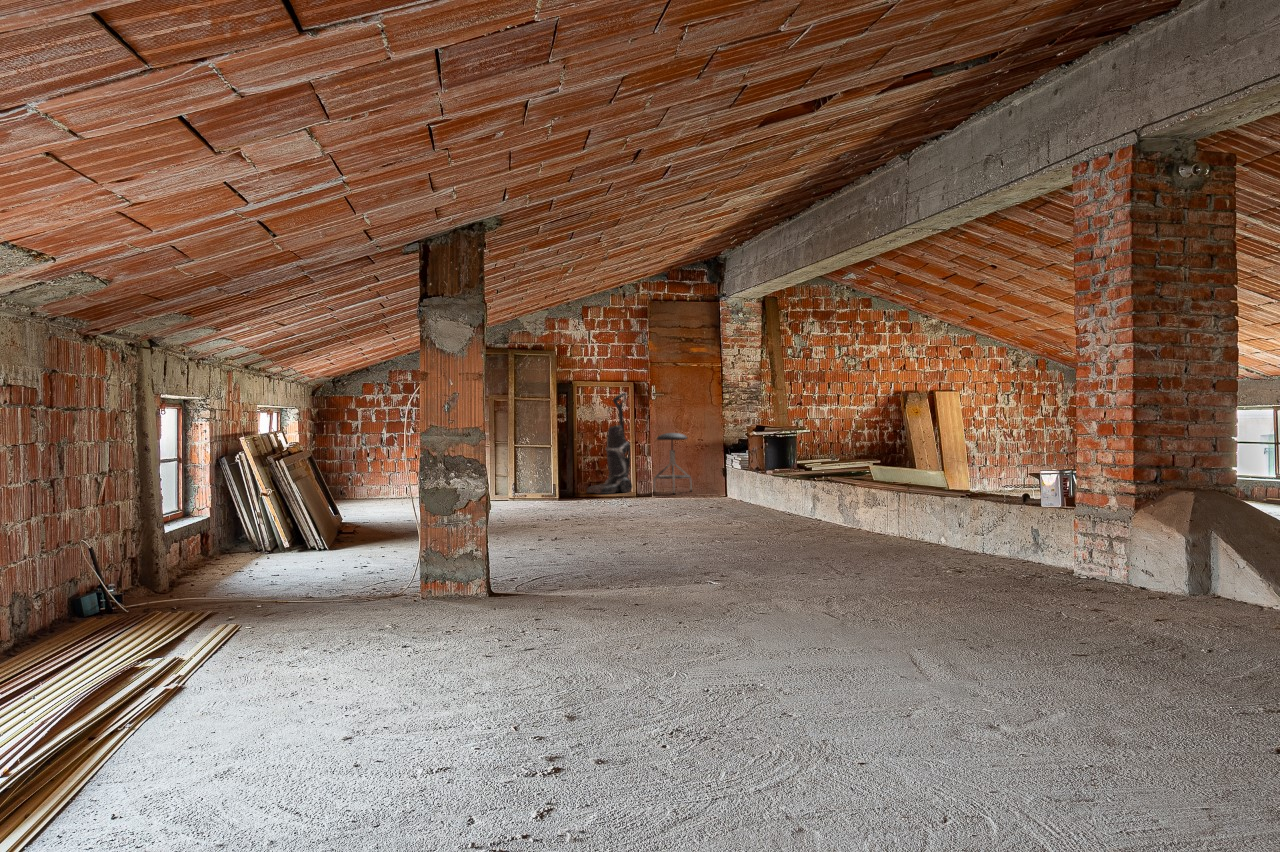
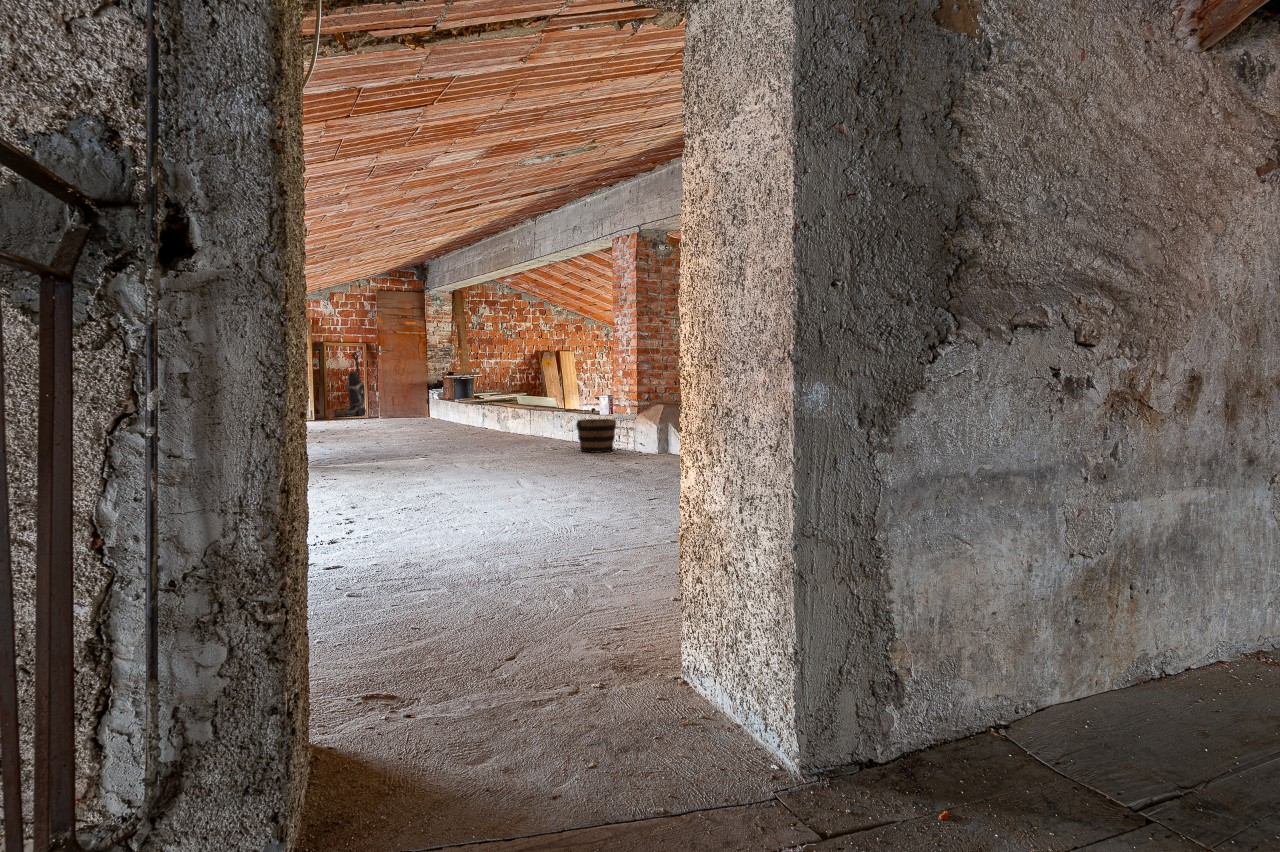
stool: present [653,433,692,494] -> none [381,377,407,416]
bucket: none [999,520,1084,590] -> present [576,419,616,453]

